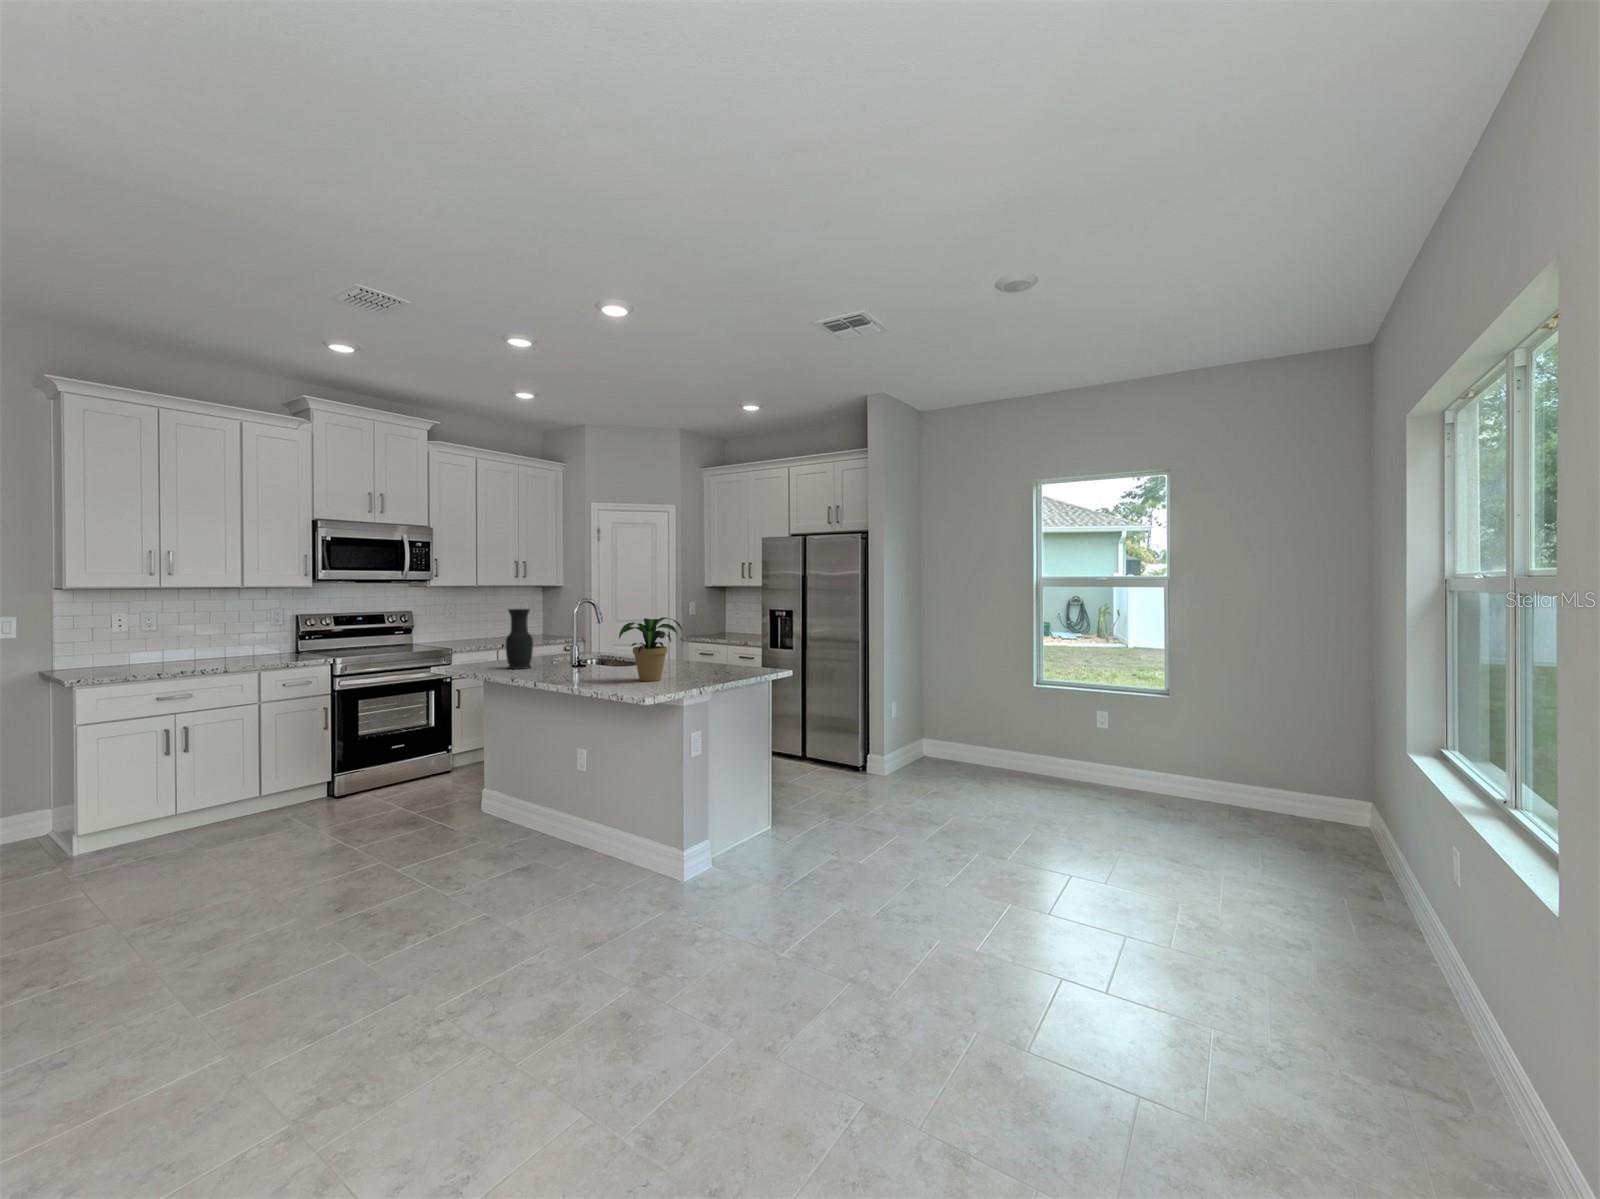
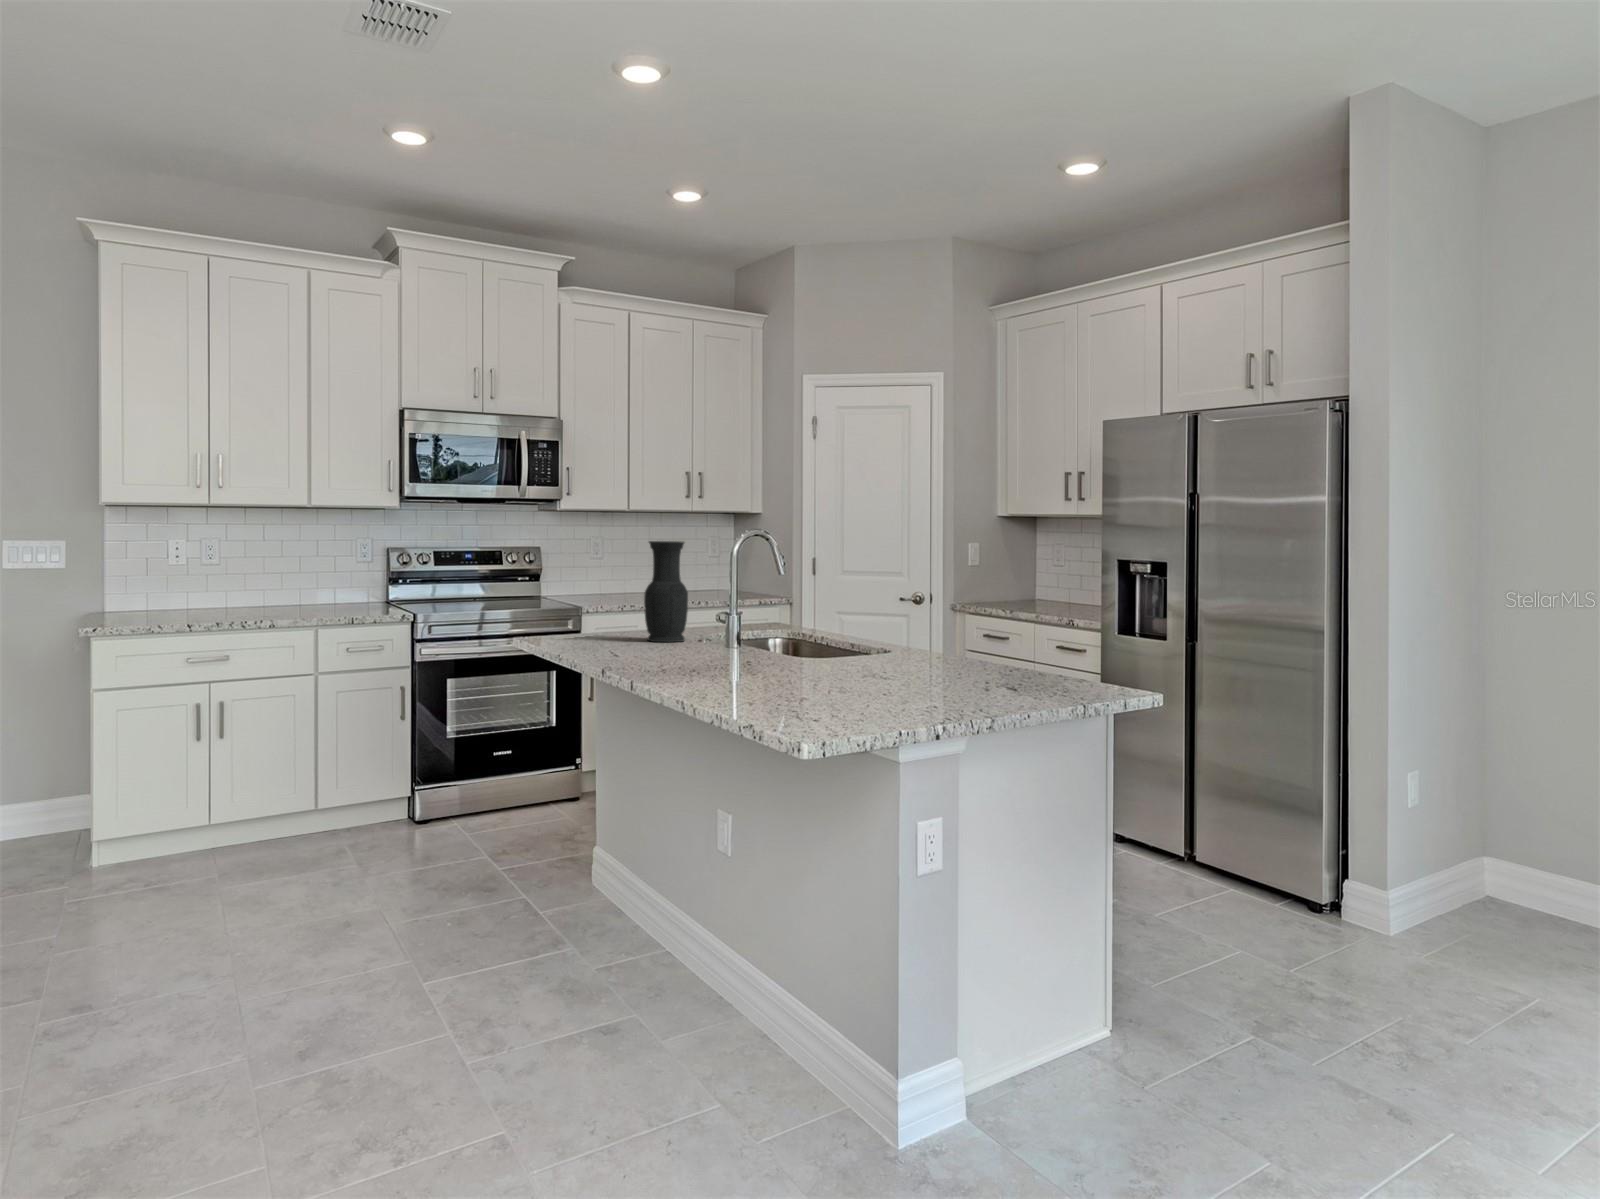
potted plant: present [619,617,682,681] -> none [807,556,925,672]

